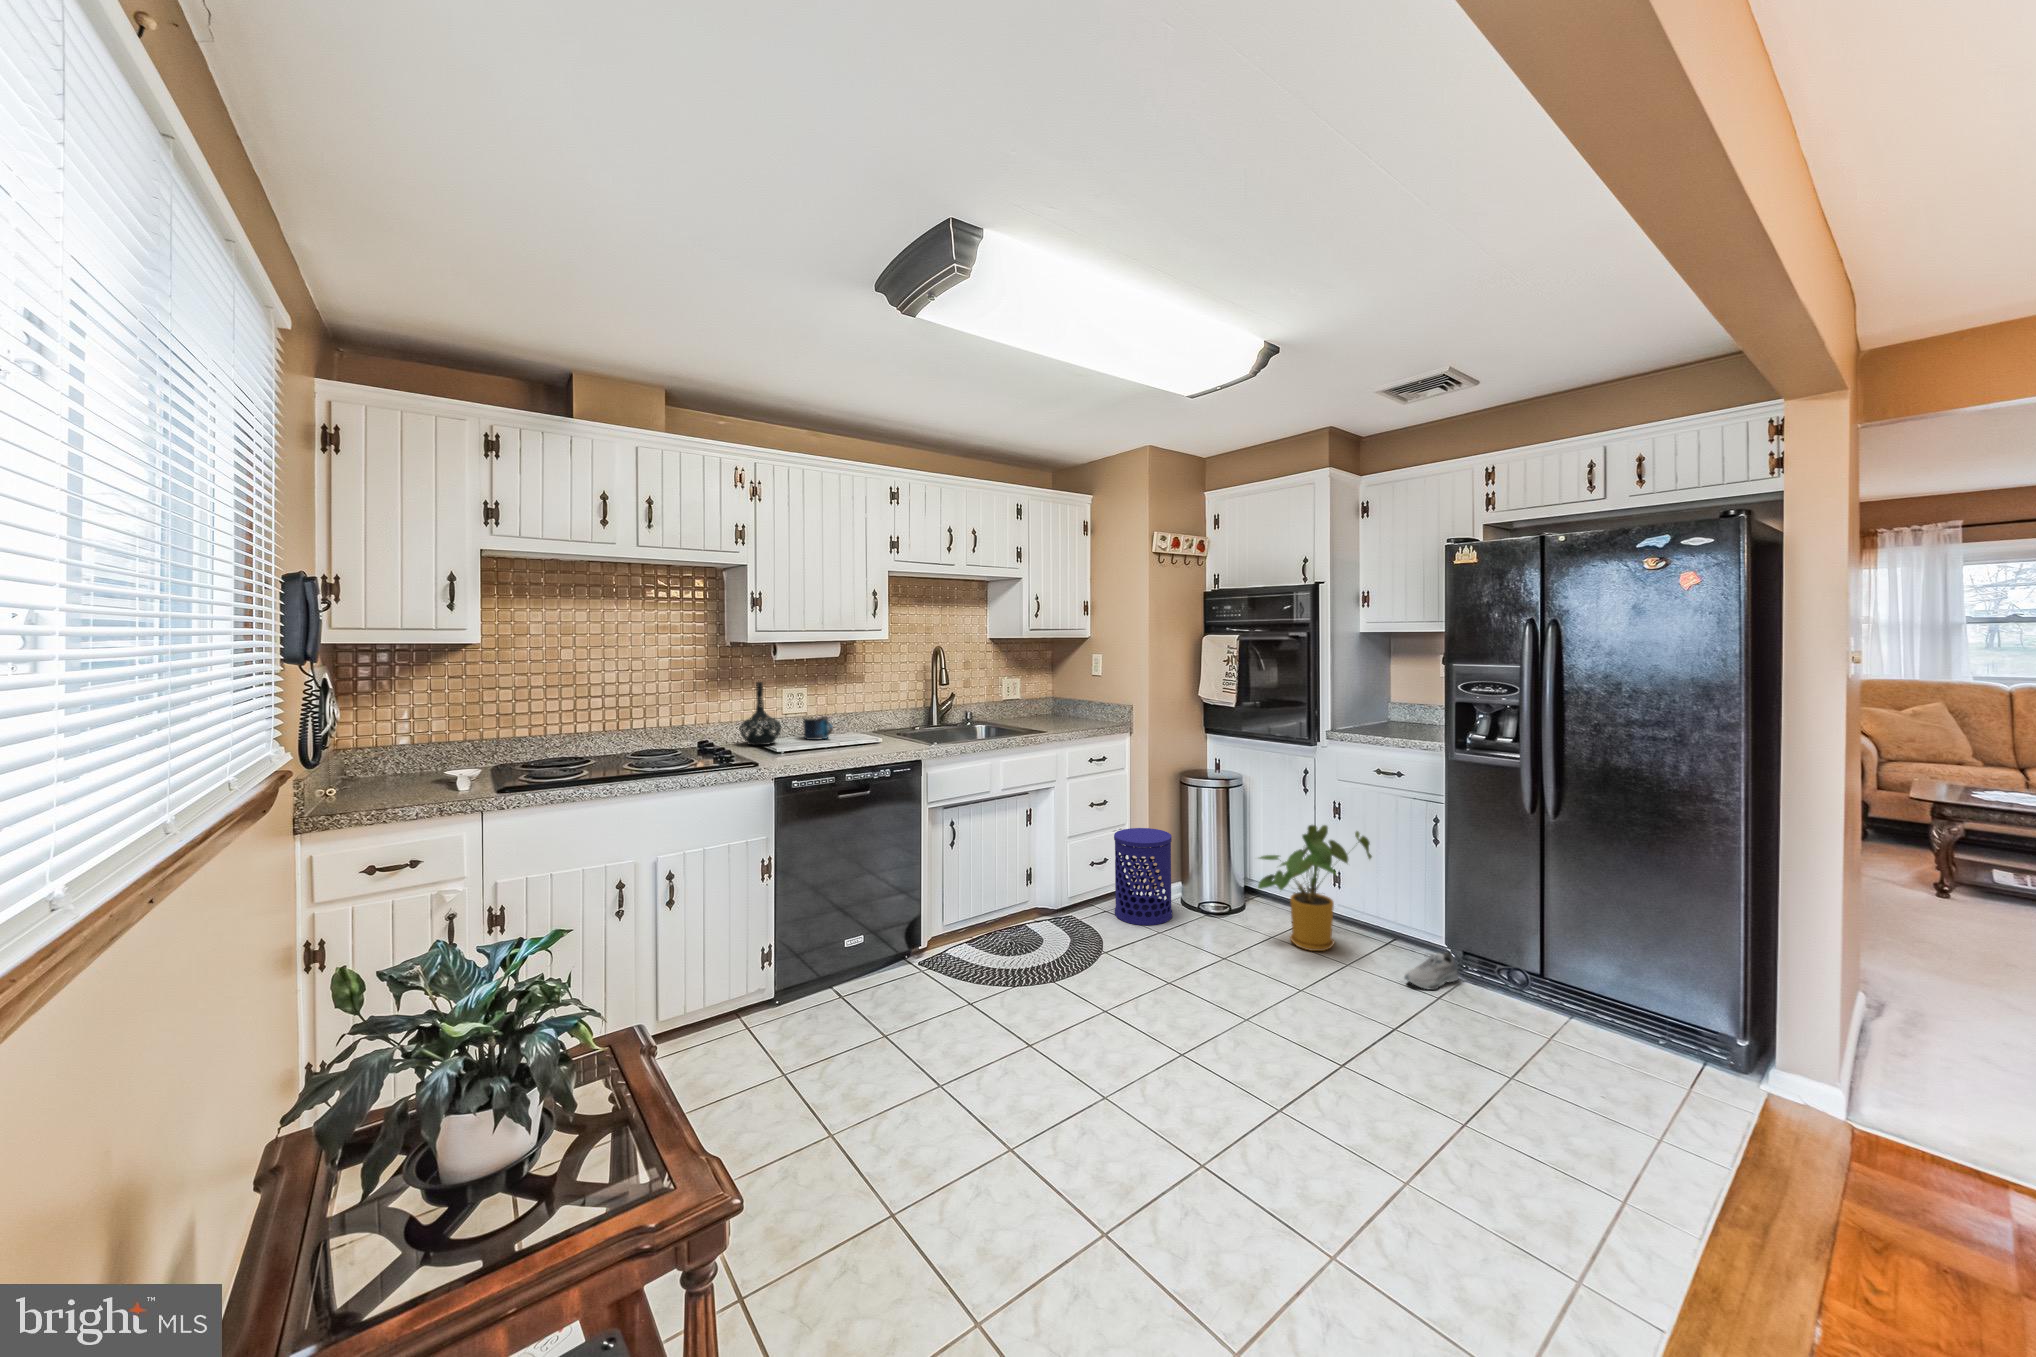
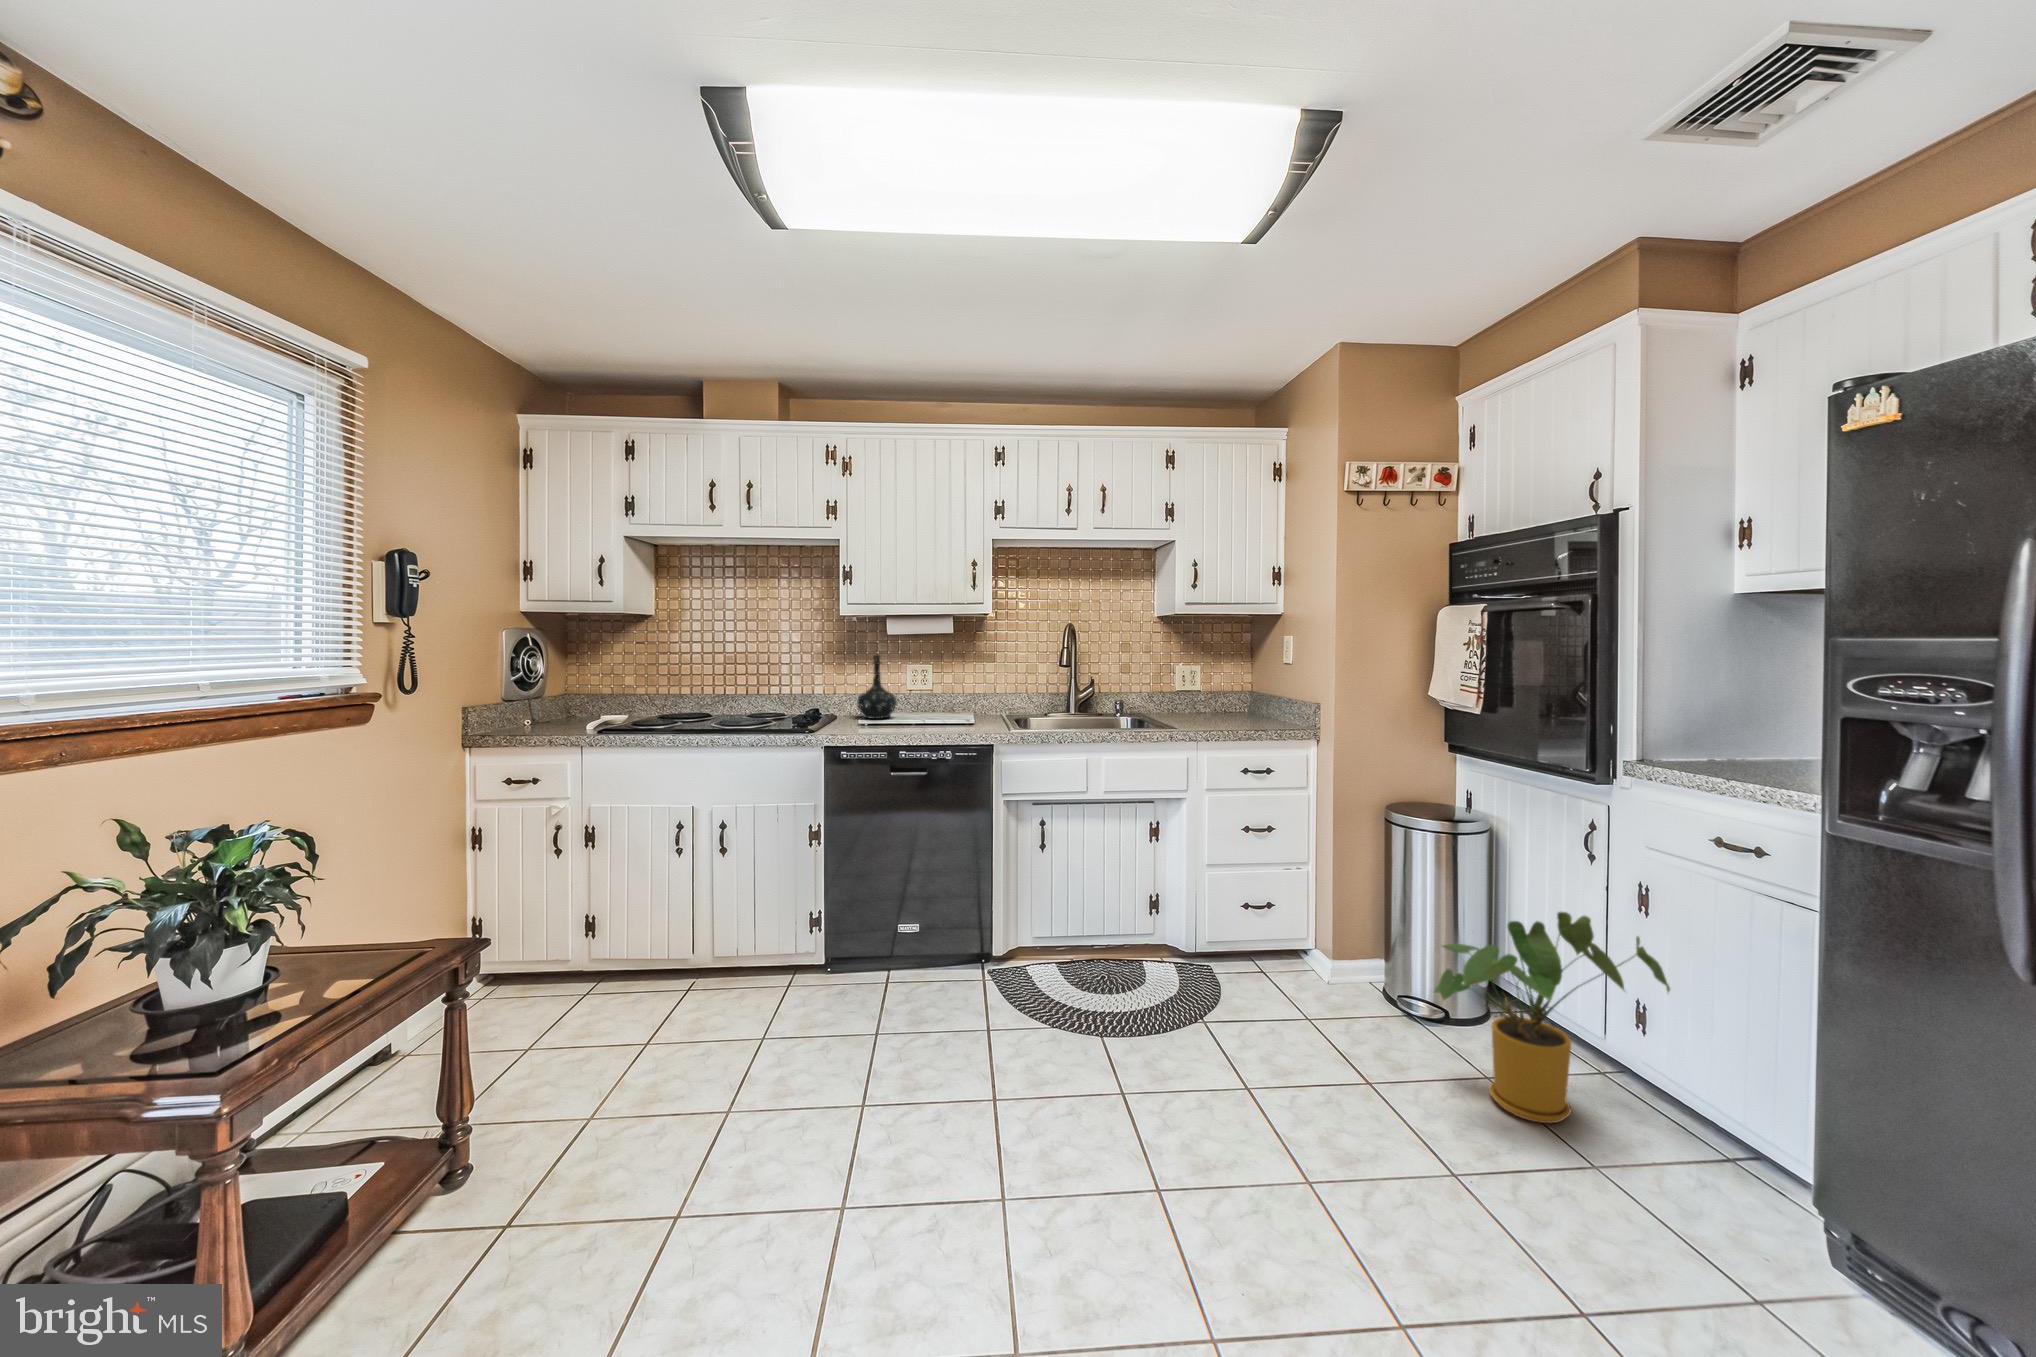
mug: present [803,716,833,740] -> none [926,695,953,718]
waste bin: present [1114,828,1172,925] -> none [1261,871,1348,1010]
shoe: present [1404,951,1459,990] -> none [1641,1188,1790,1264]

